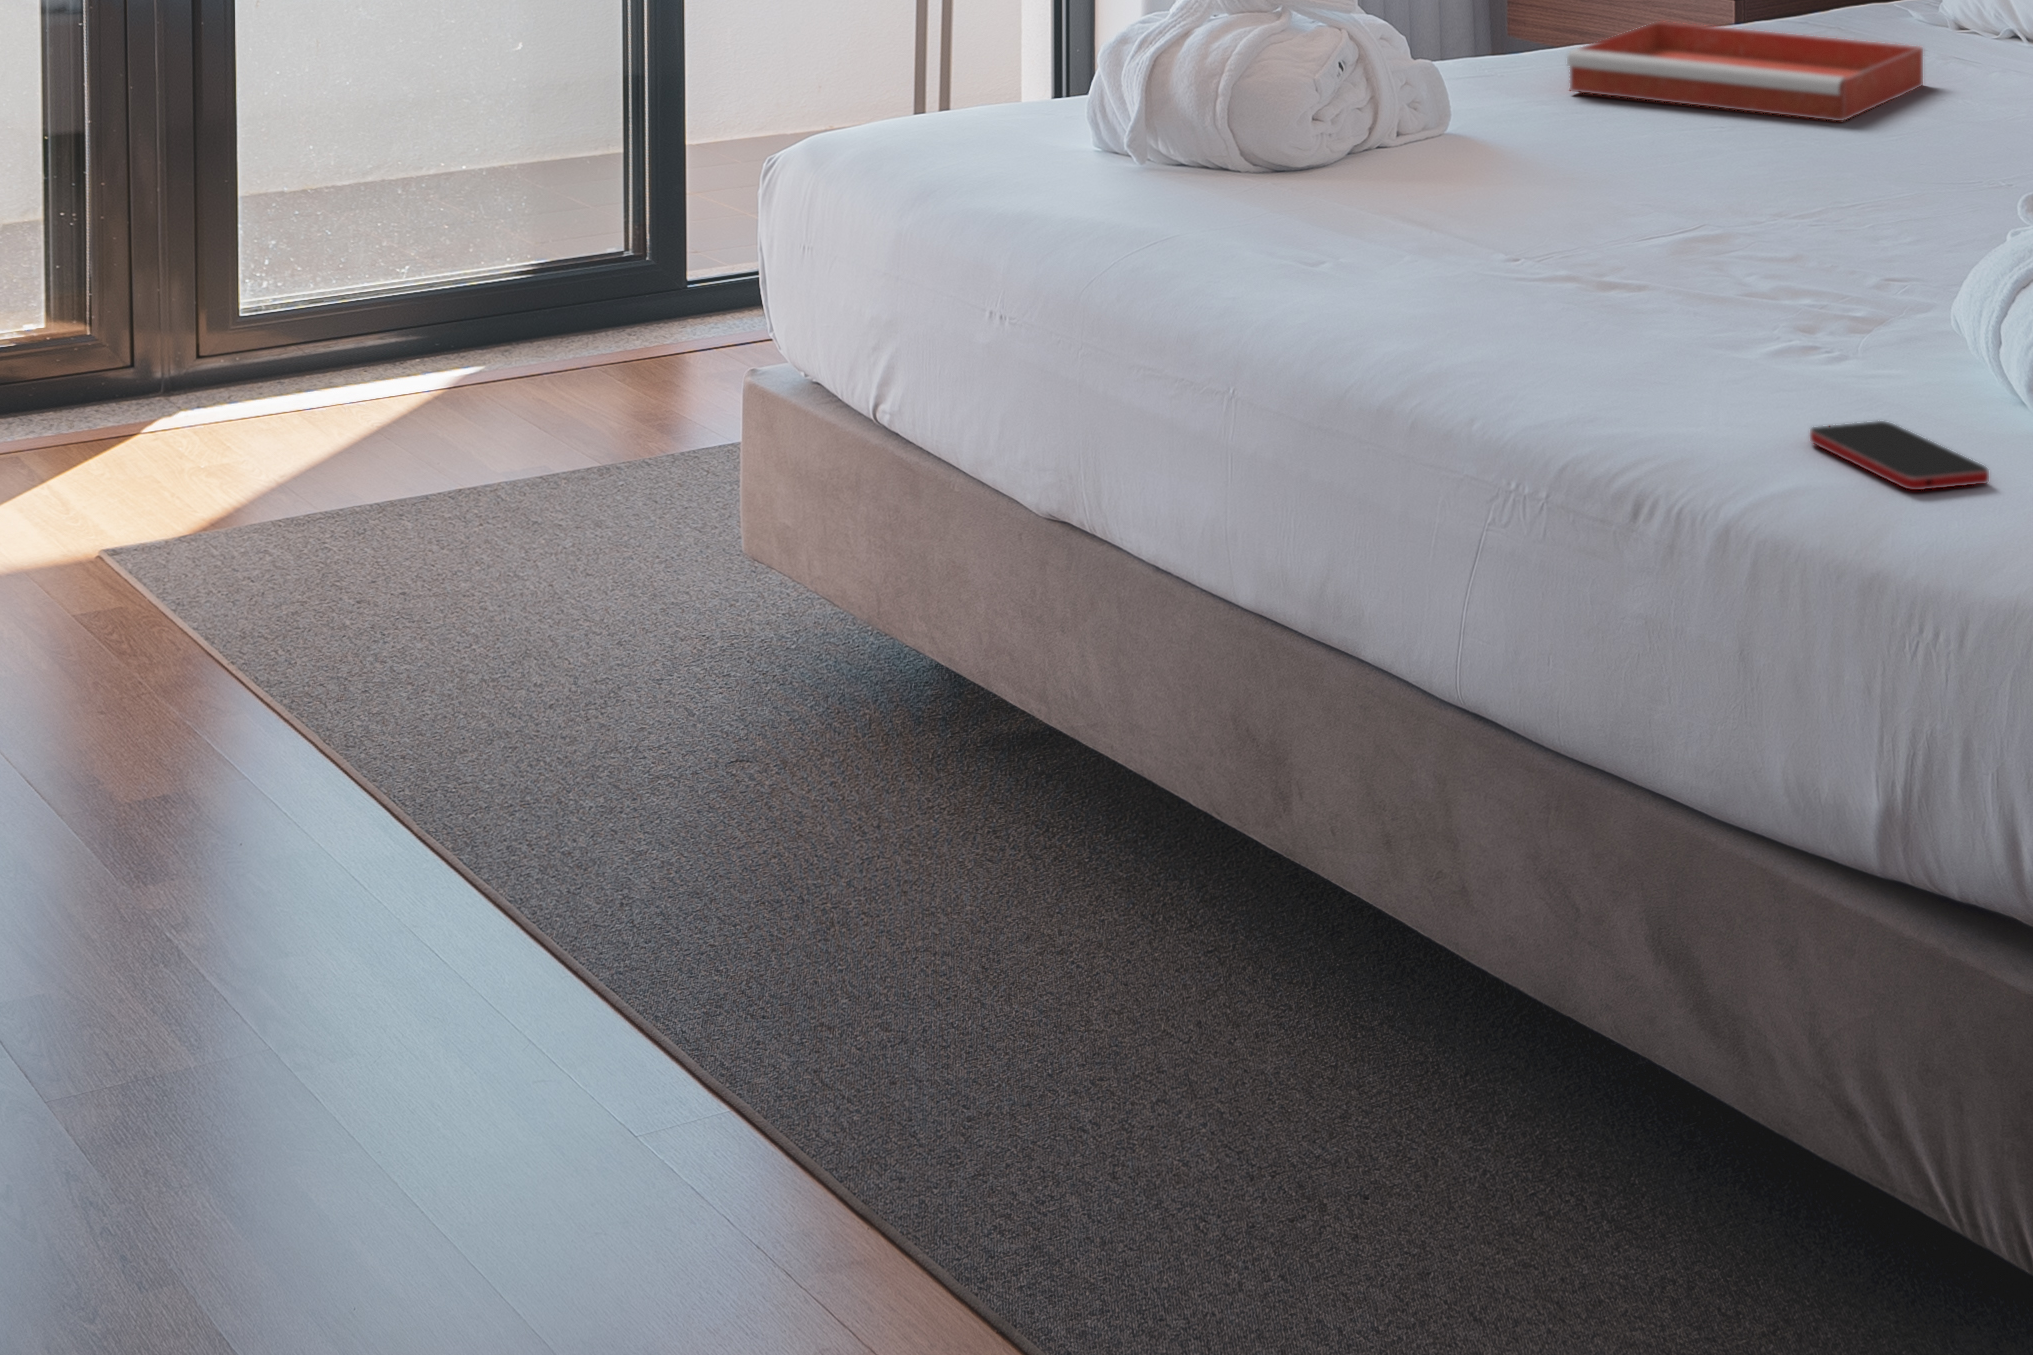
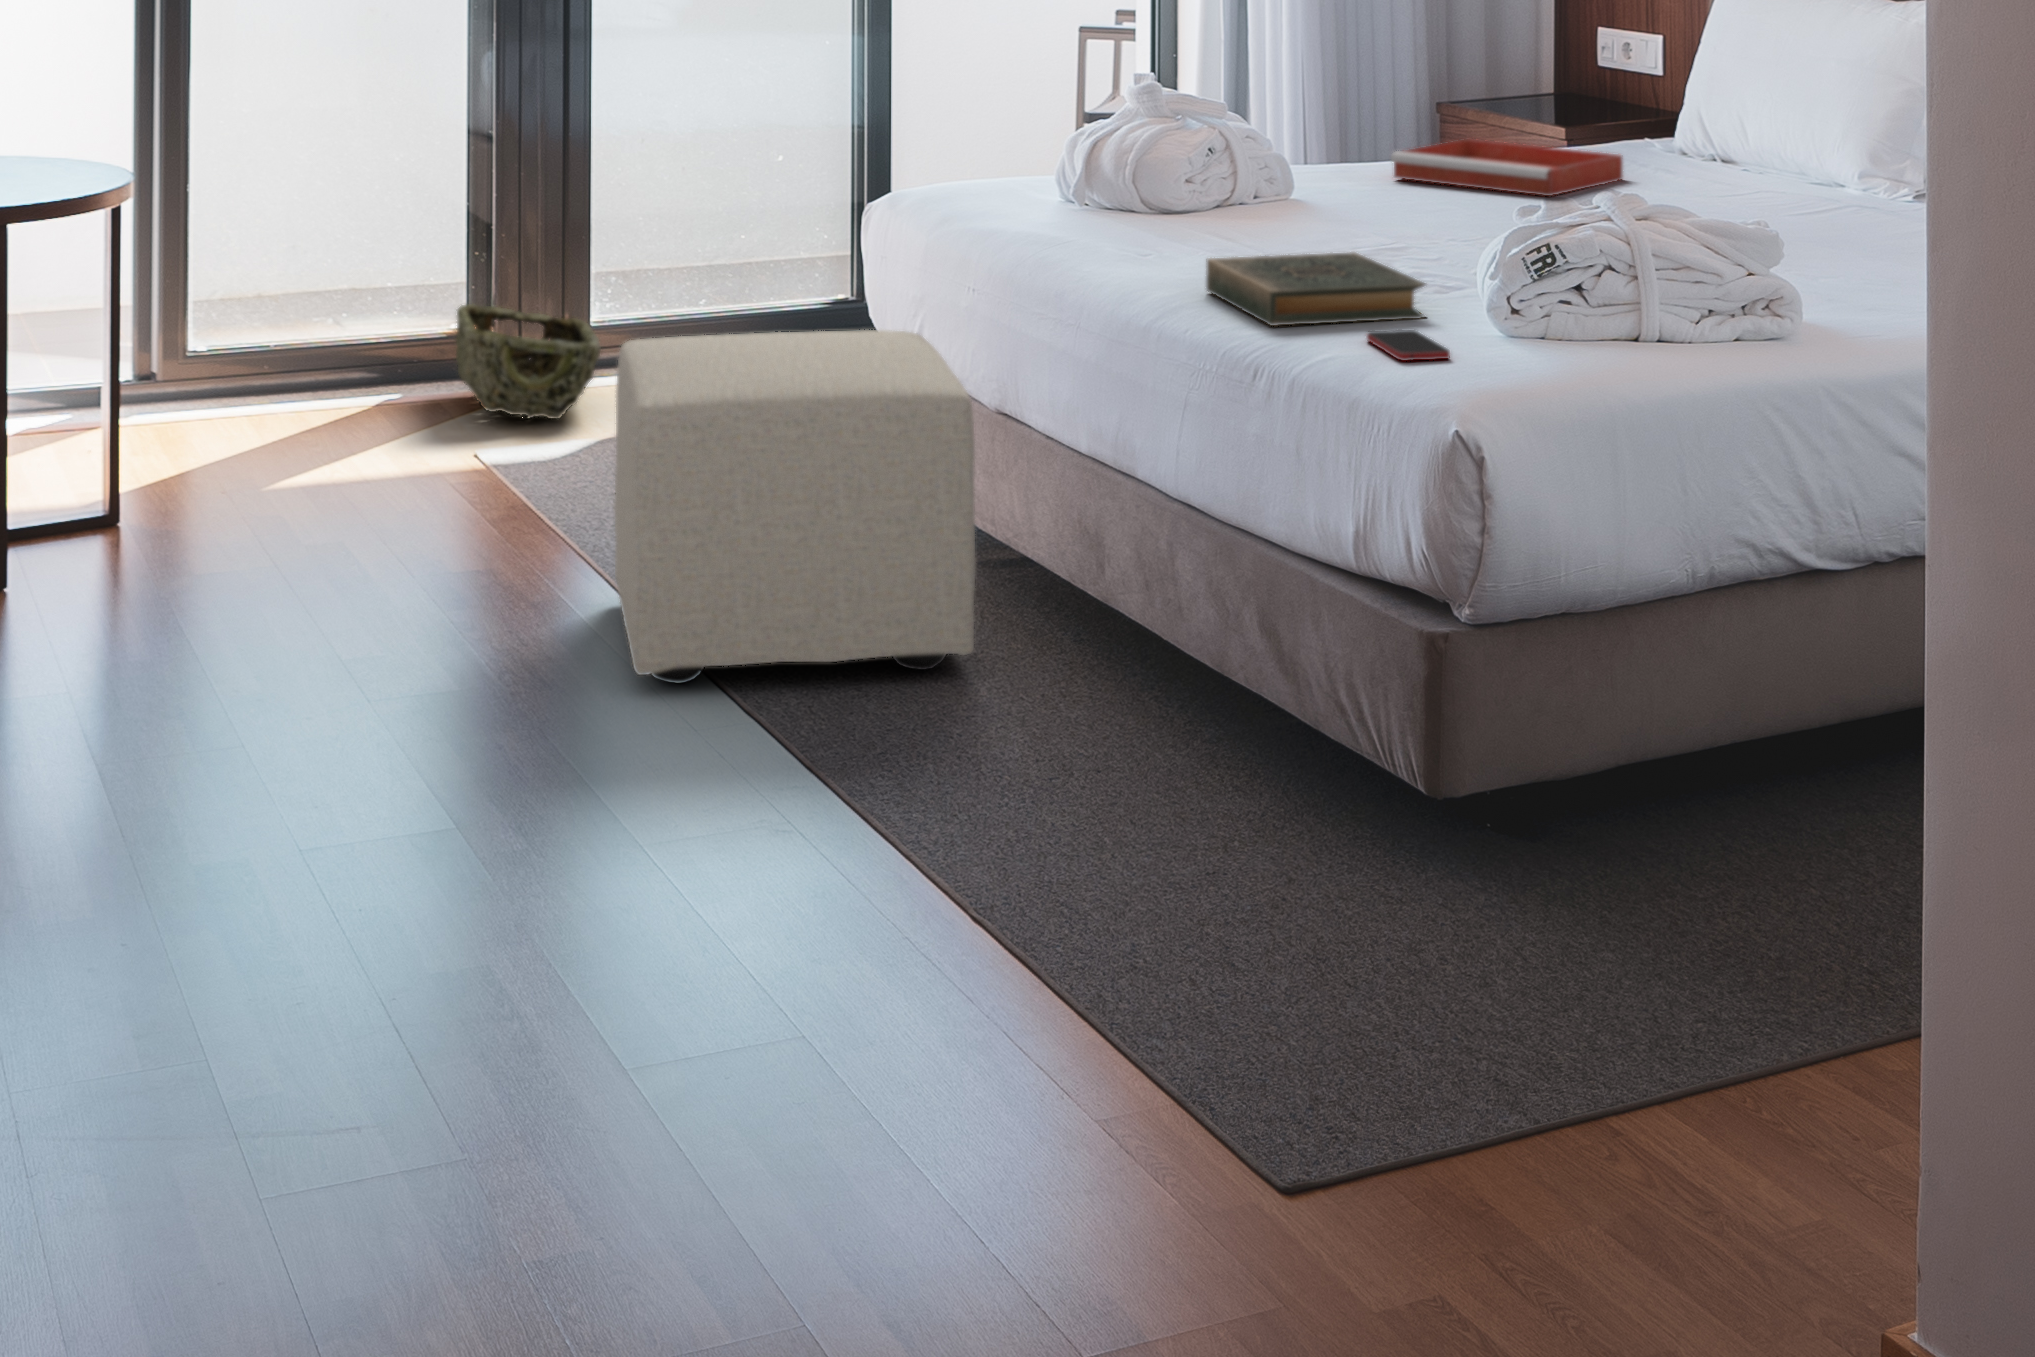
hardback book: none [1453,261,1869,414] -> present [1206,252,1425,325]
woven basket: none [35,303,281,491] -> present [456,304,601,419]
ottoman: none [414,393,1078,1041] -> present [614,330,975,683]

